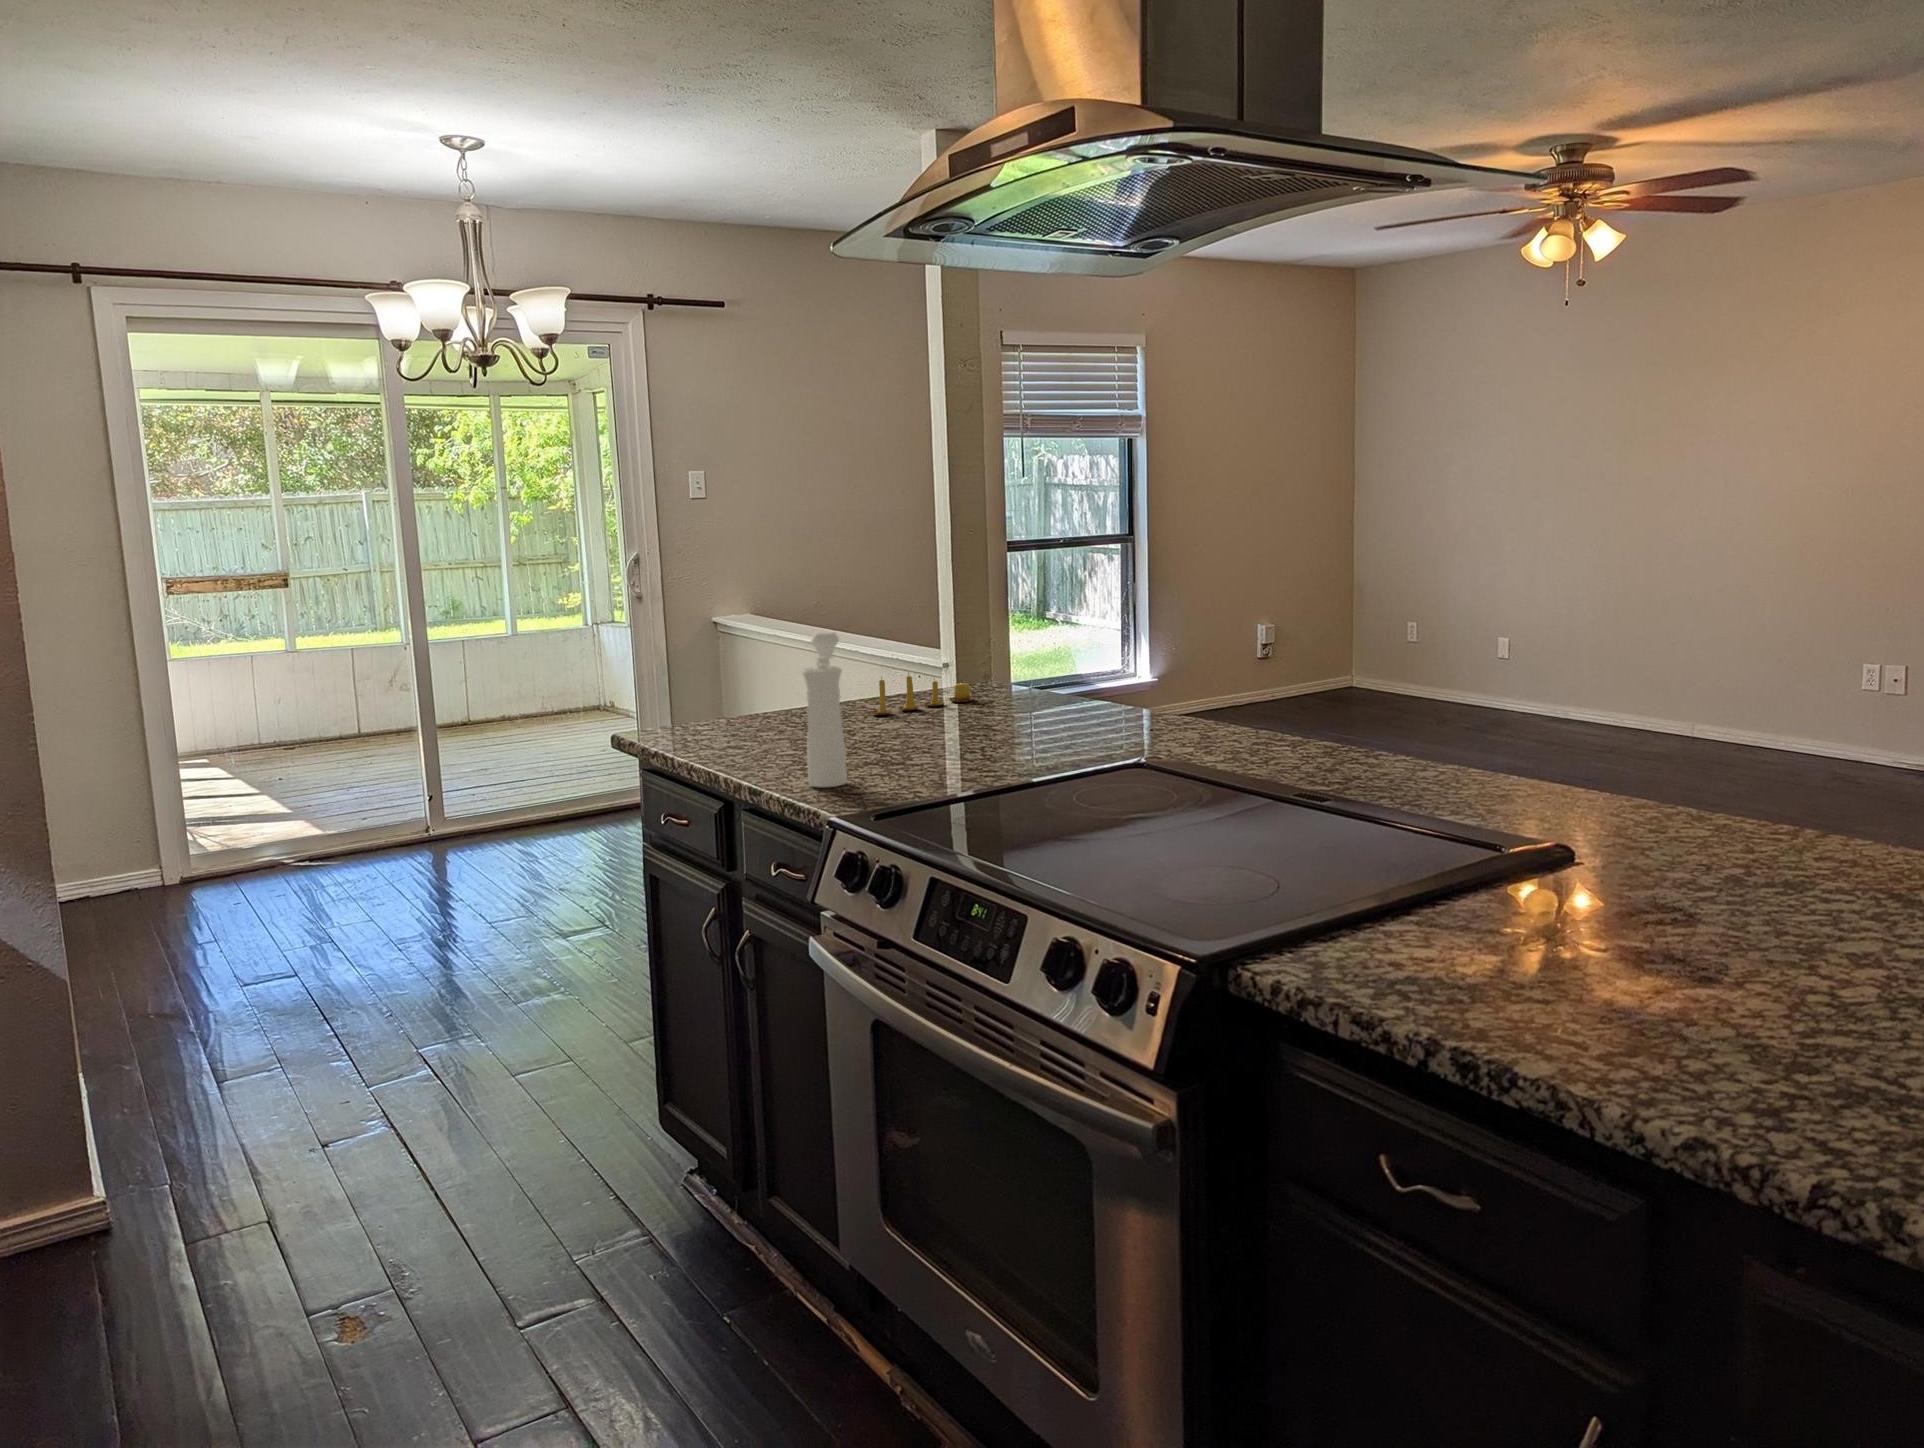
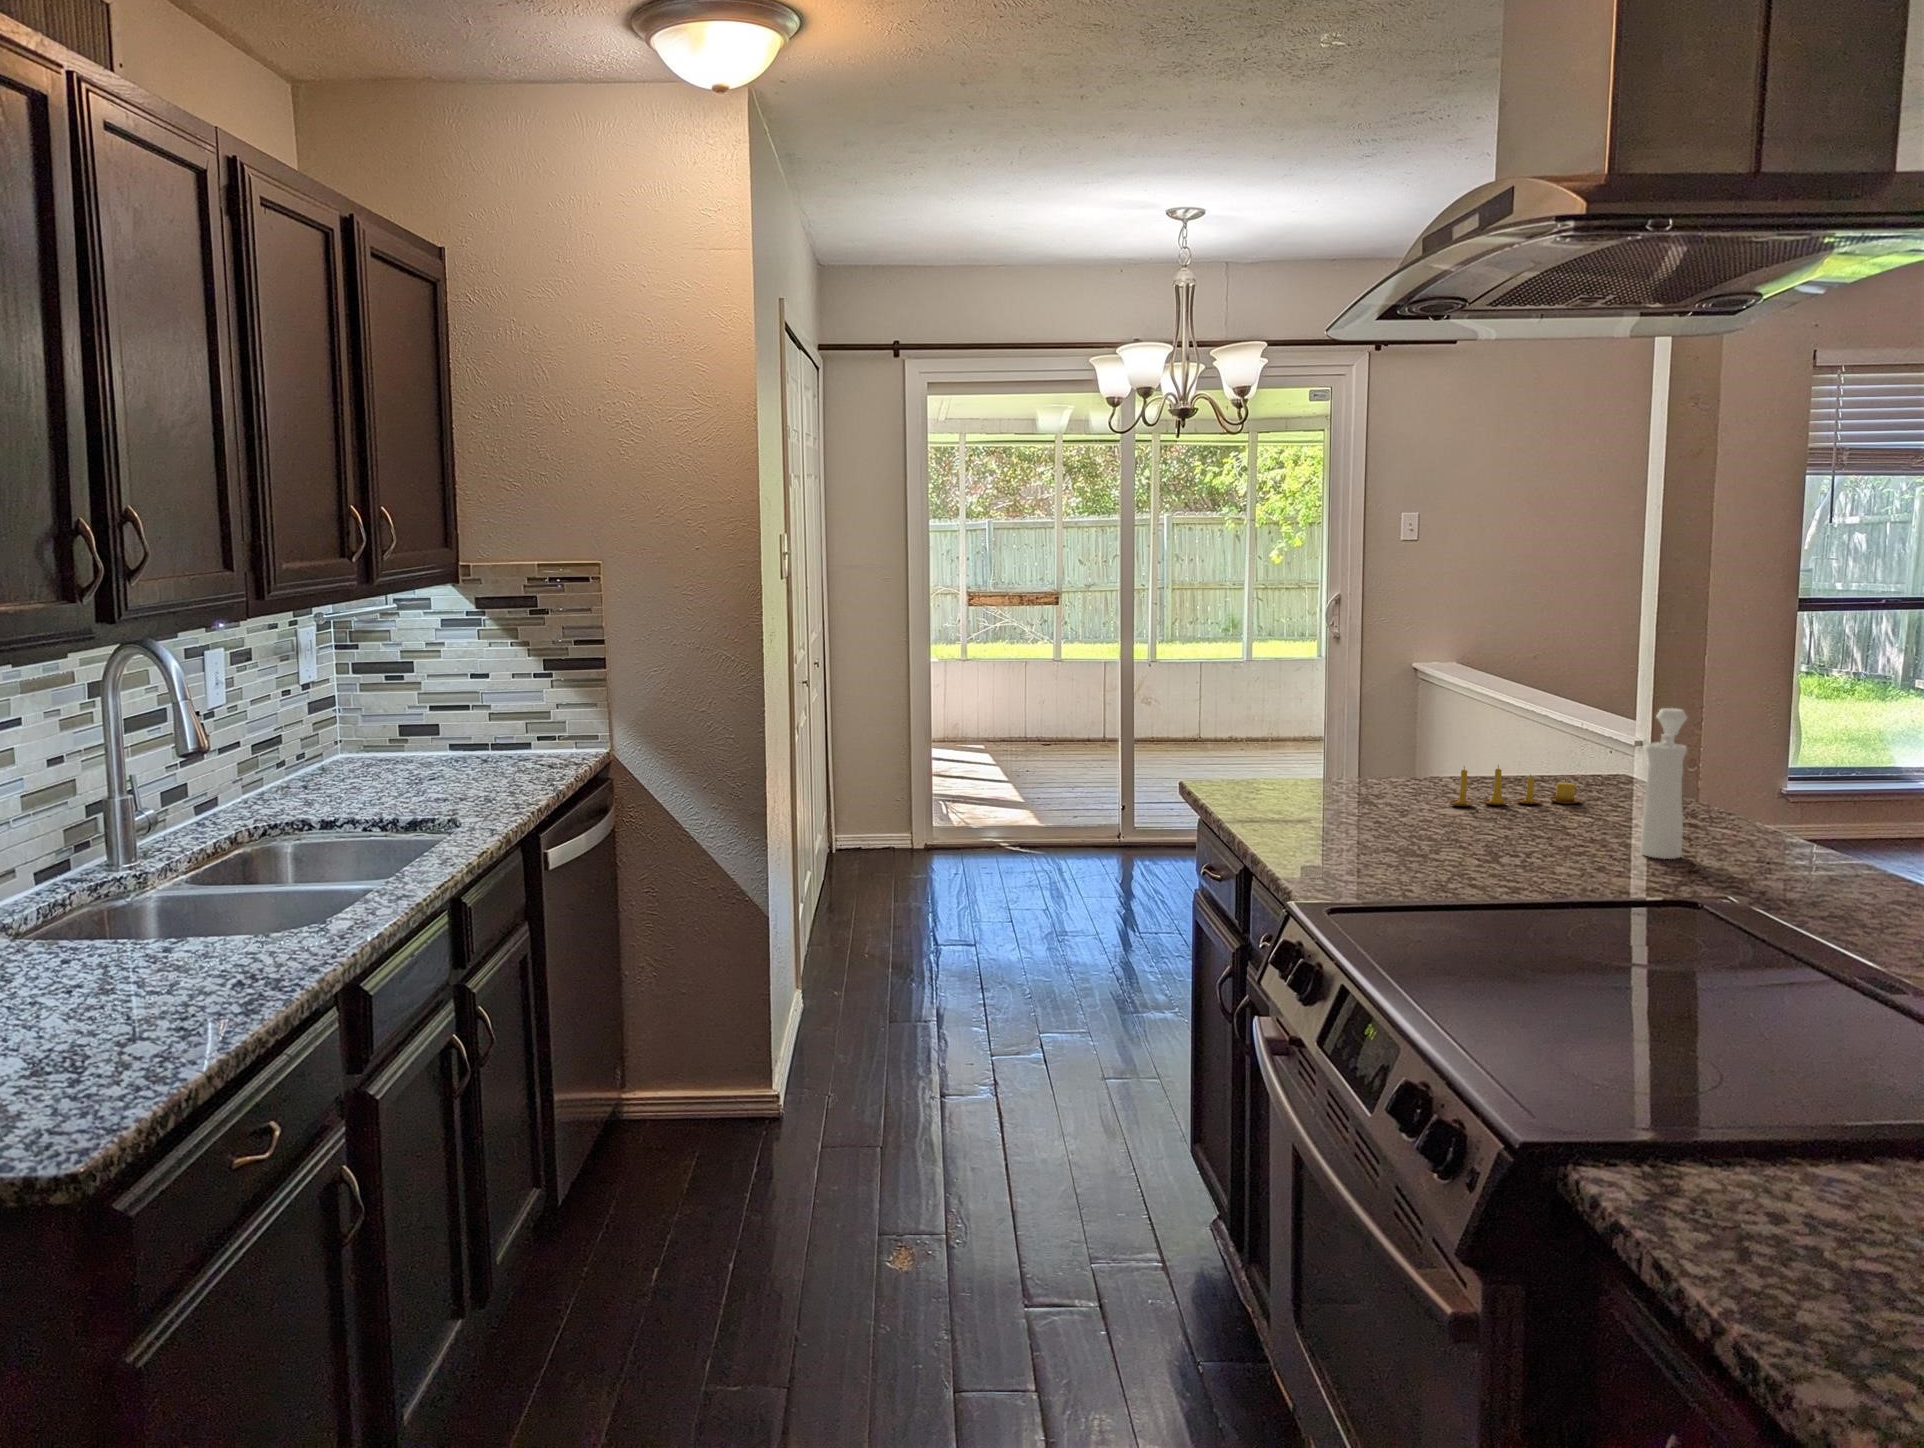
pepper mill: present [802,632,847,787] -> present [1640,708,1687,859]

